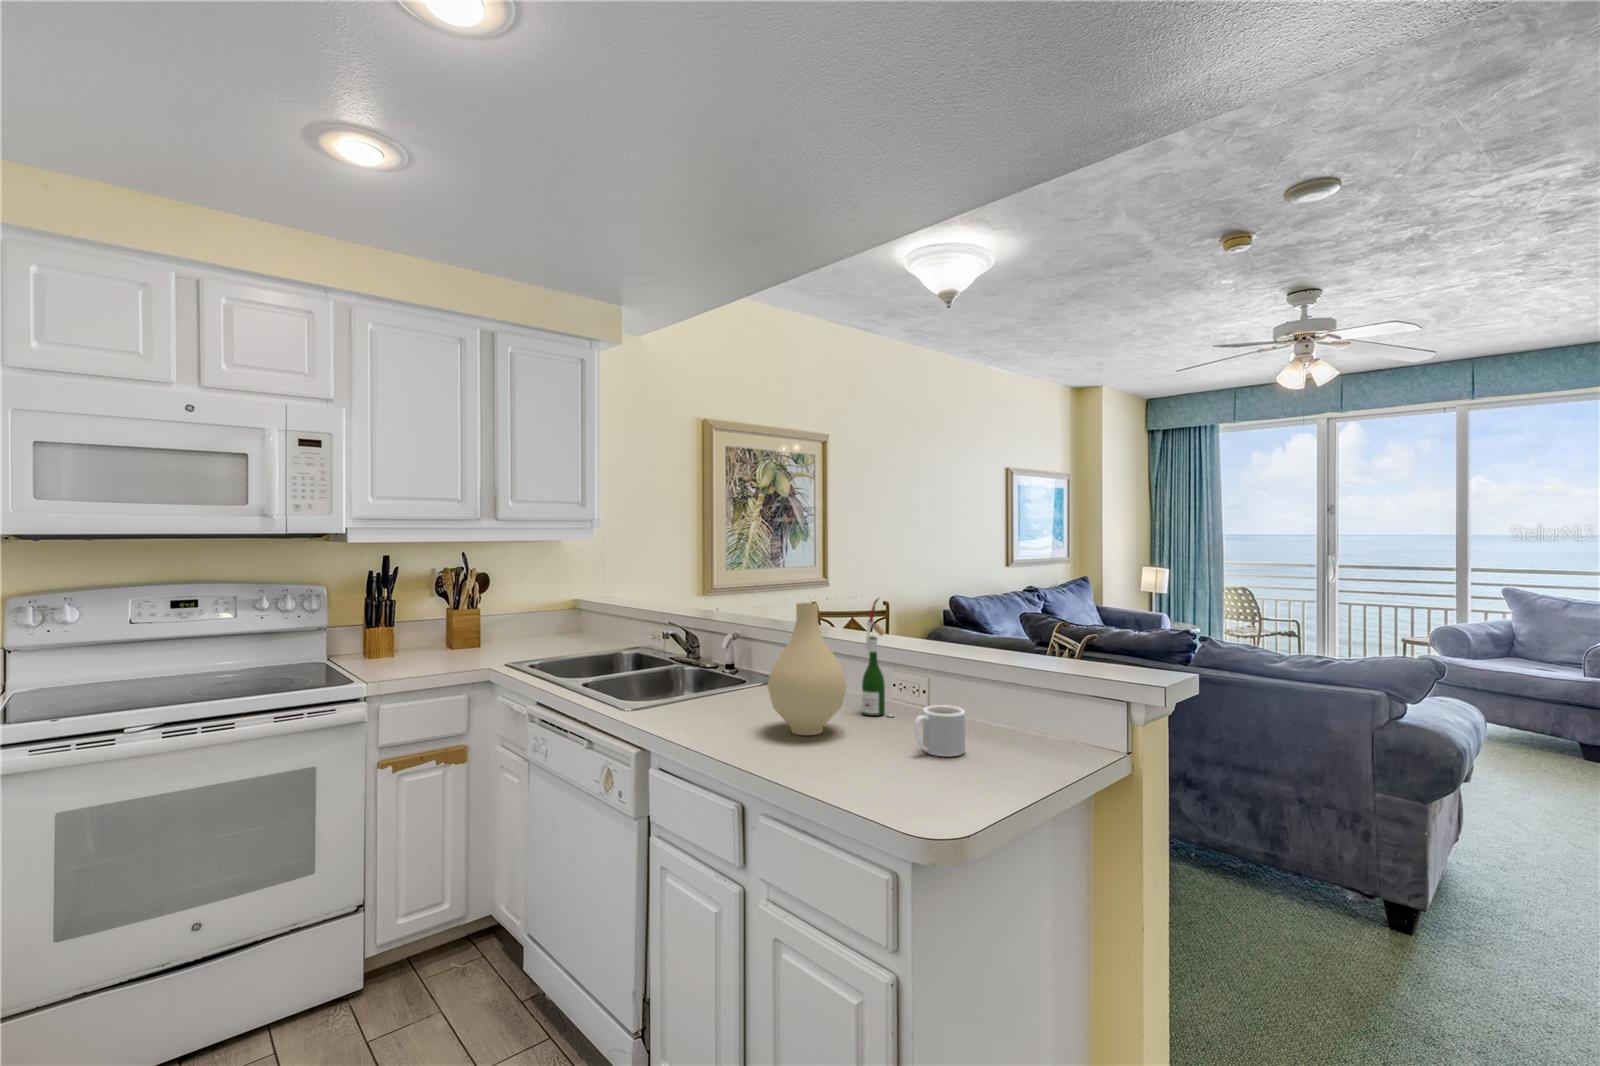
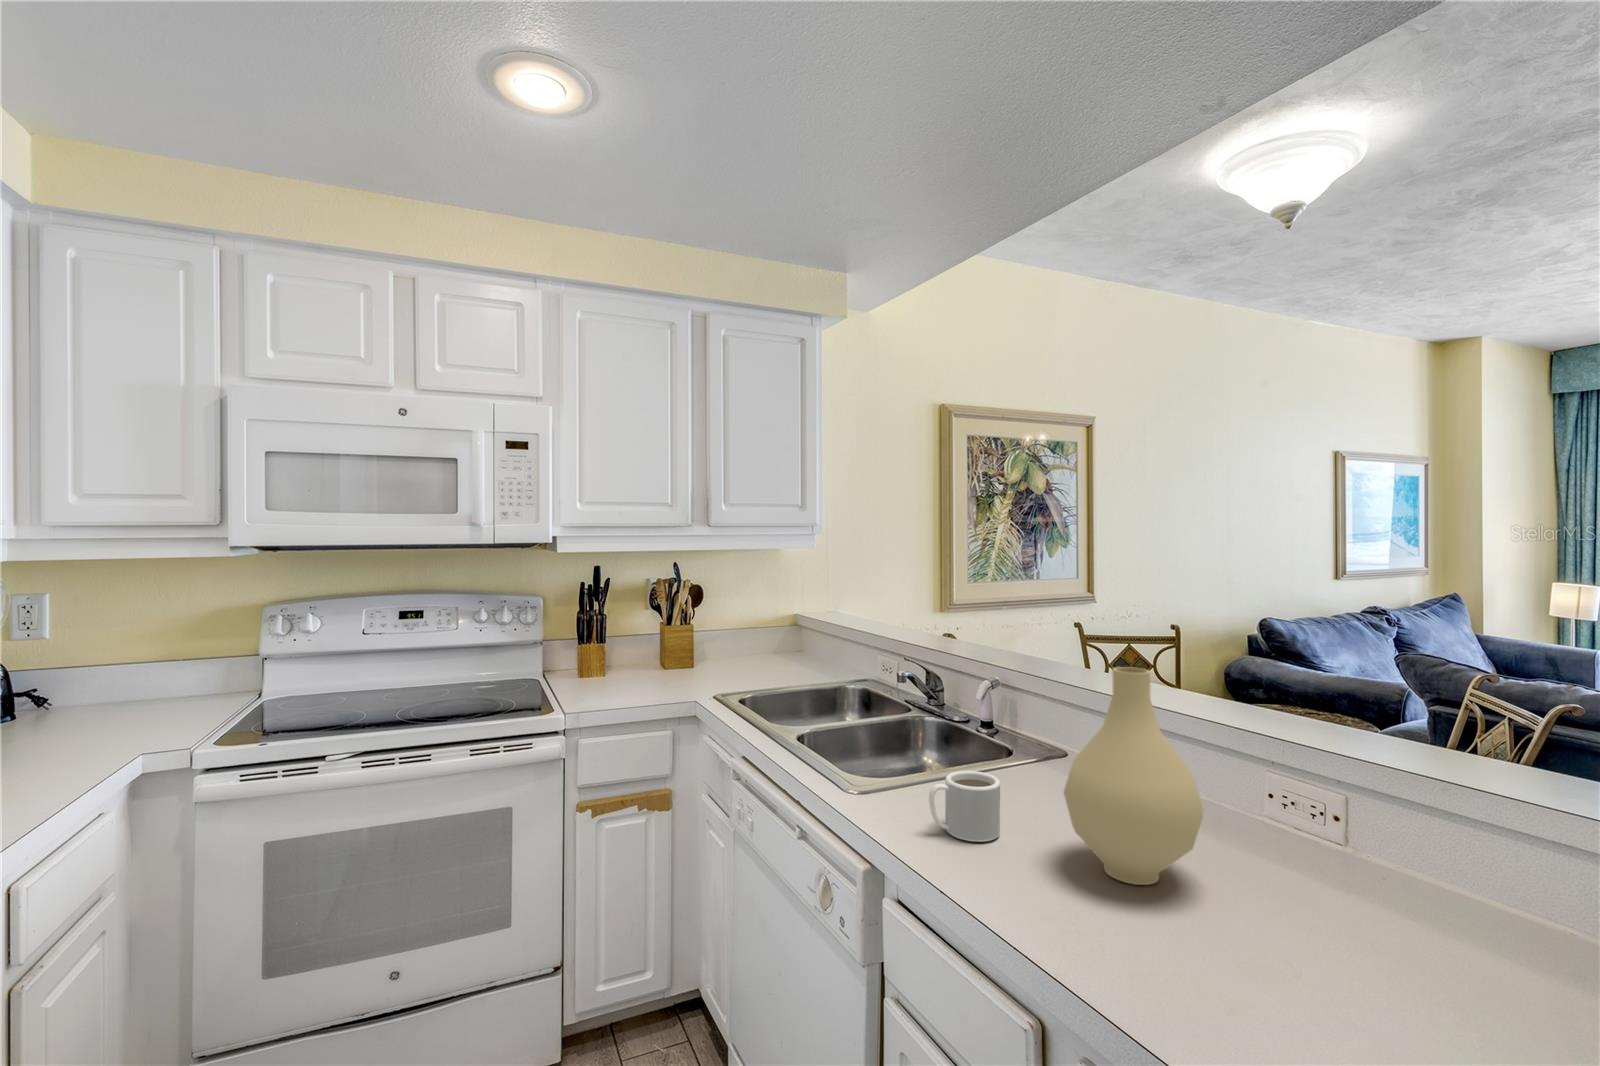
wine bottle: present [862,599,894,717] -> none [1213,659,1276,854]
mug: present [914,705,965,756] -> present [929,771,1000,842]

